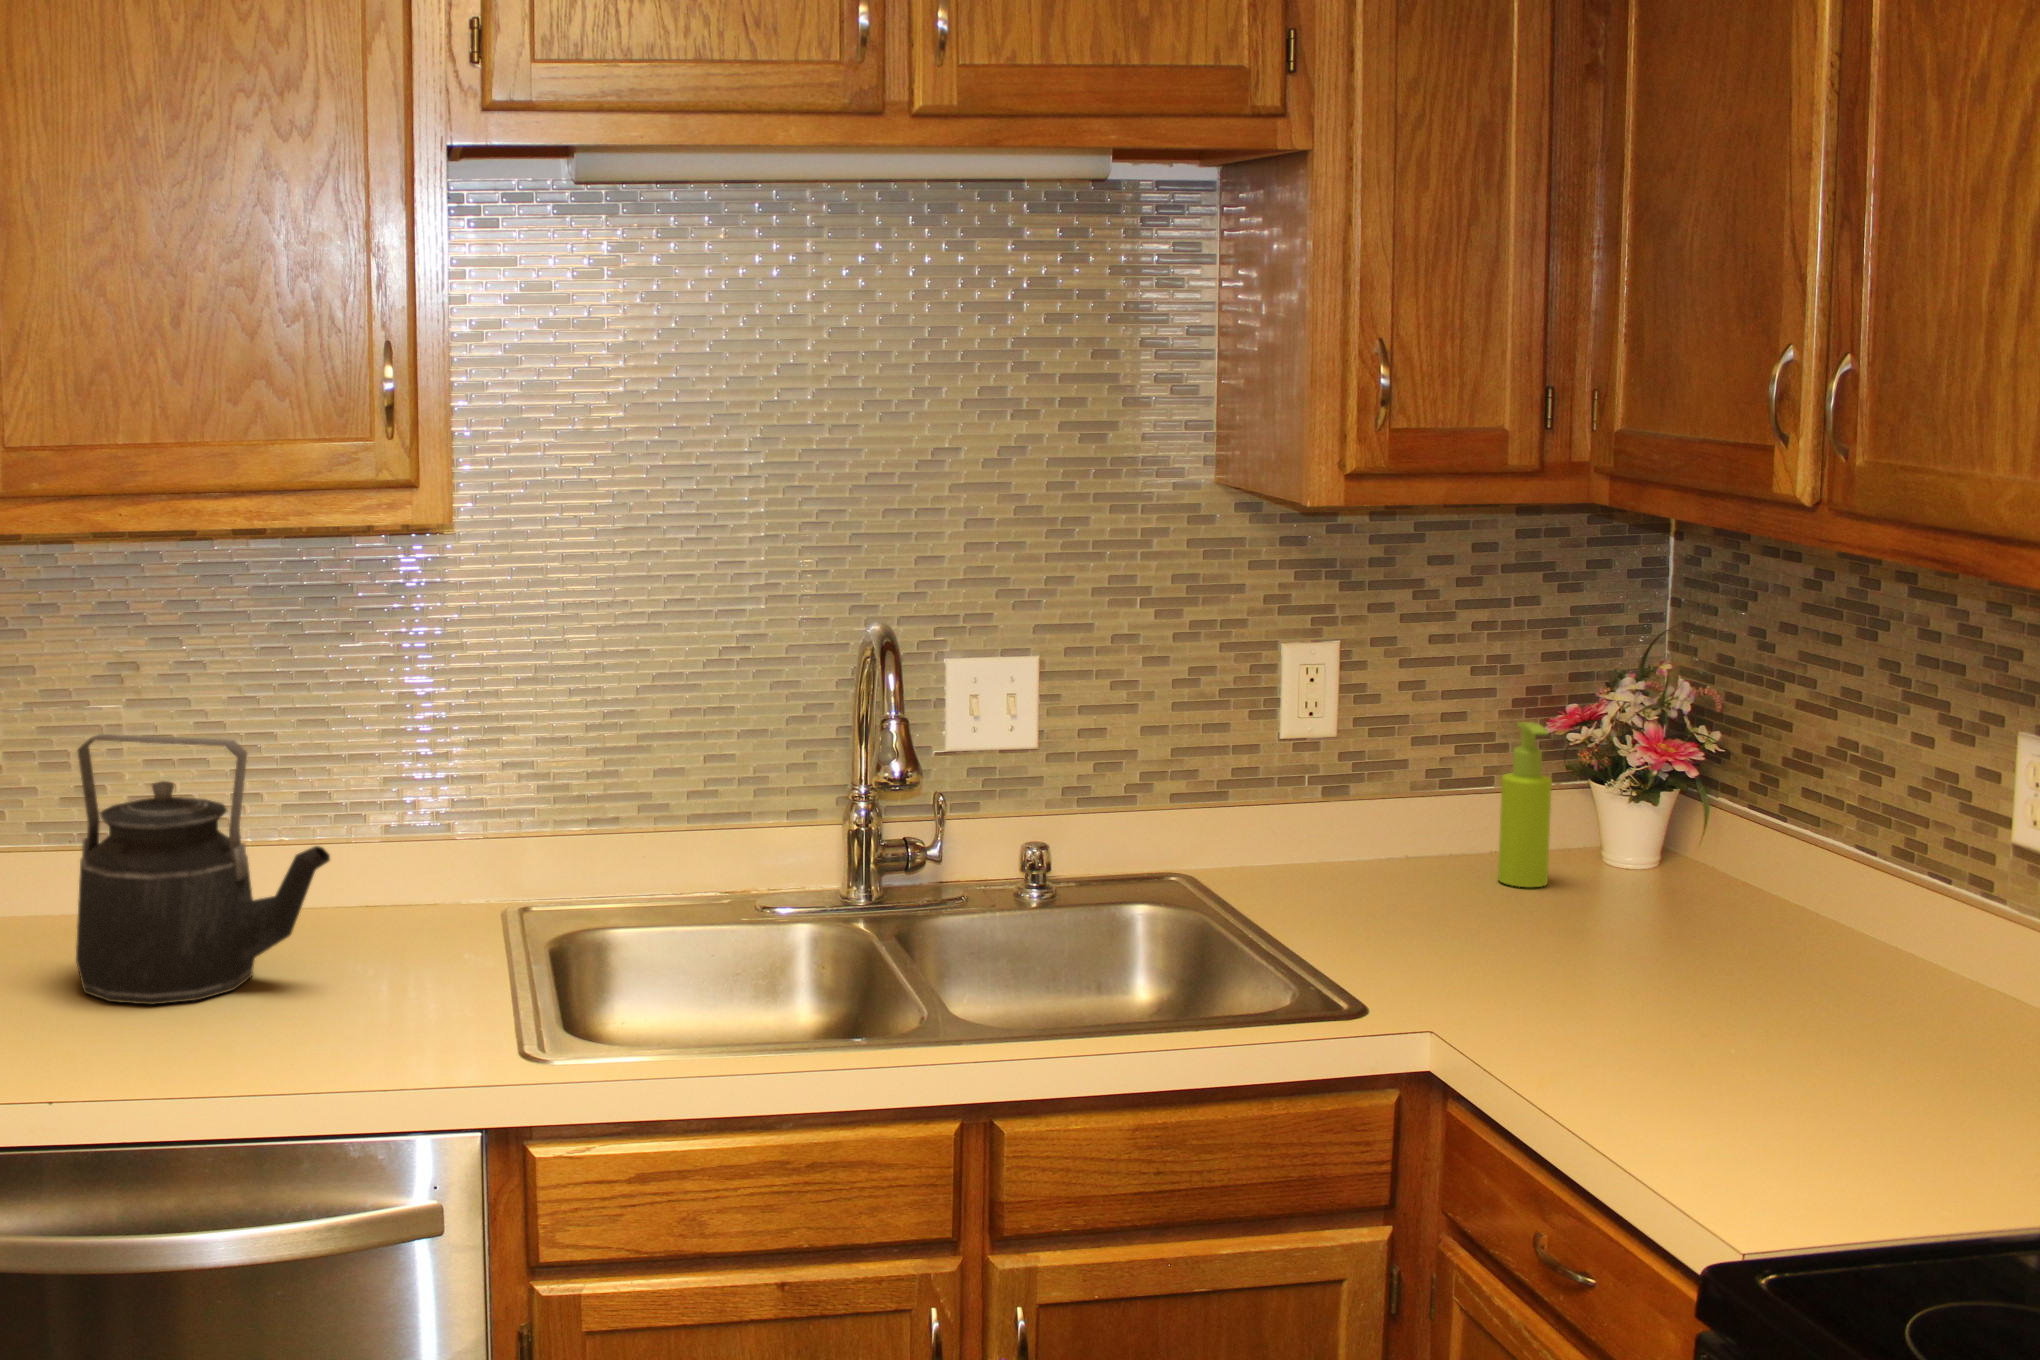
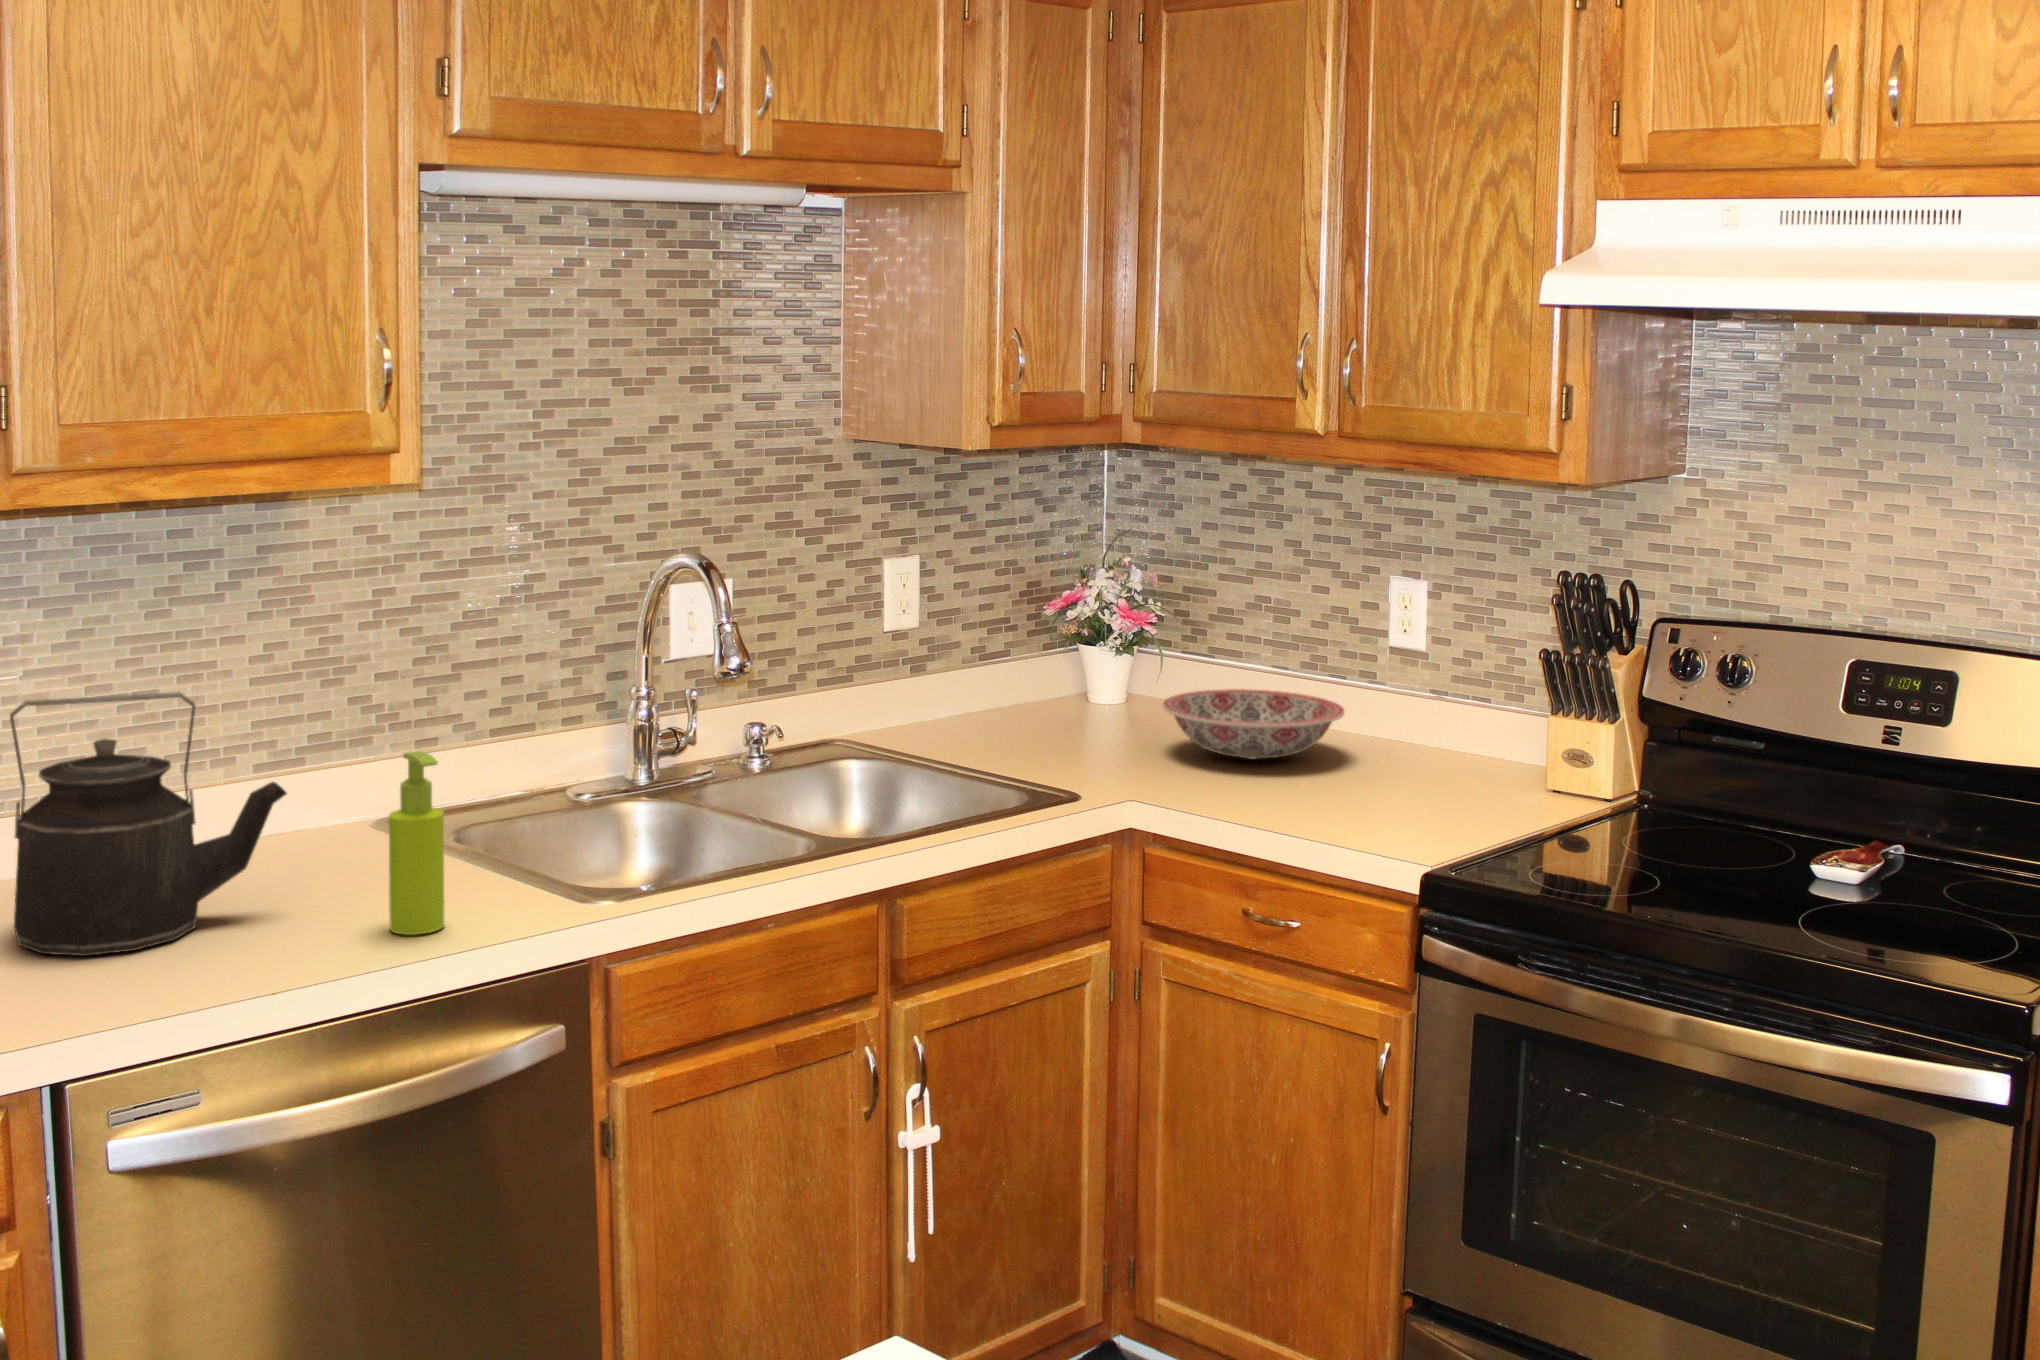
soap dispenser: present [1498,722,1552,887] -> present [389,751,444,935]
ceramic bowl: none [1589,871,1882,988] -> present [1162,689,1345,758]

